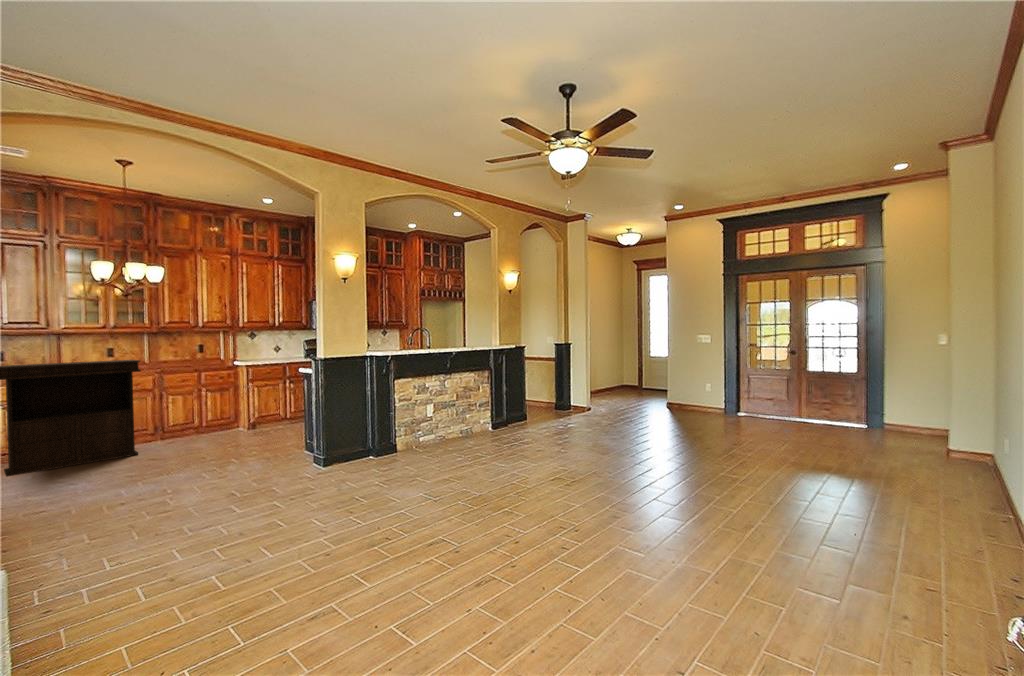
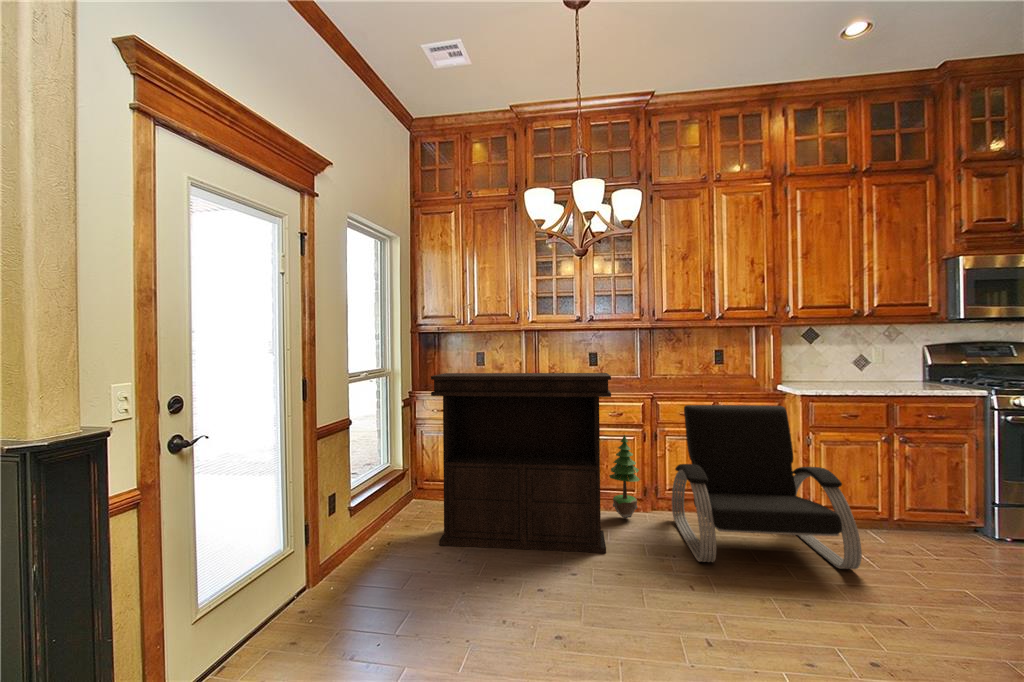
armchair: none [175,372,266,446] -> present [672,405,862,569]
potted tree: none [132,395,154,444] -> present [609,435,640,519]

